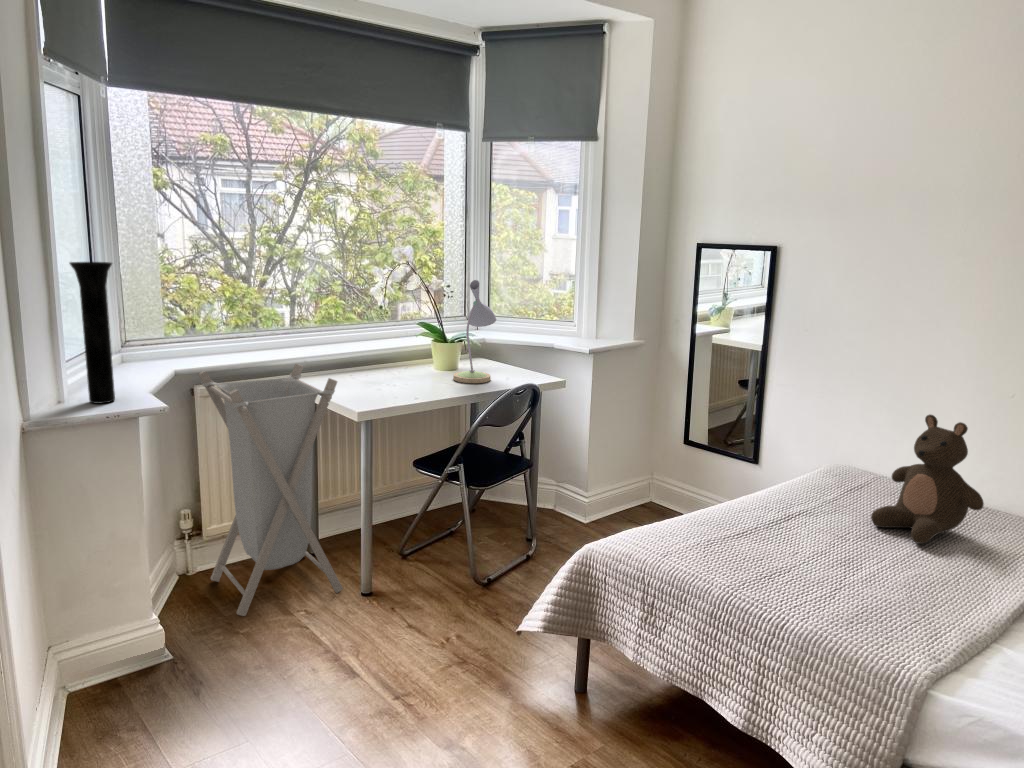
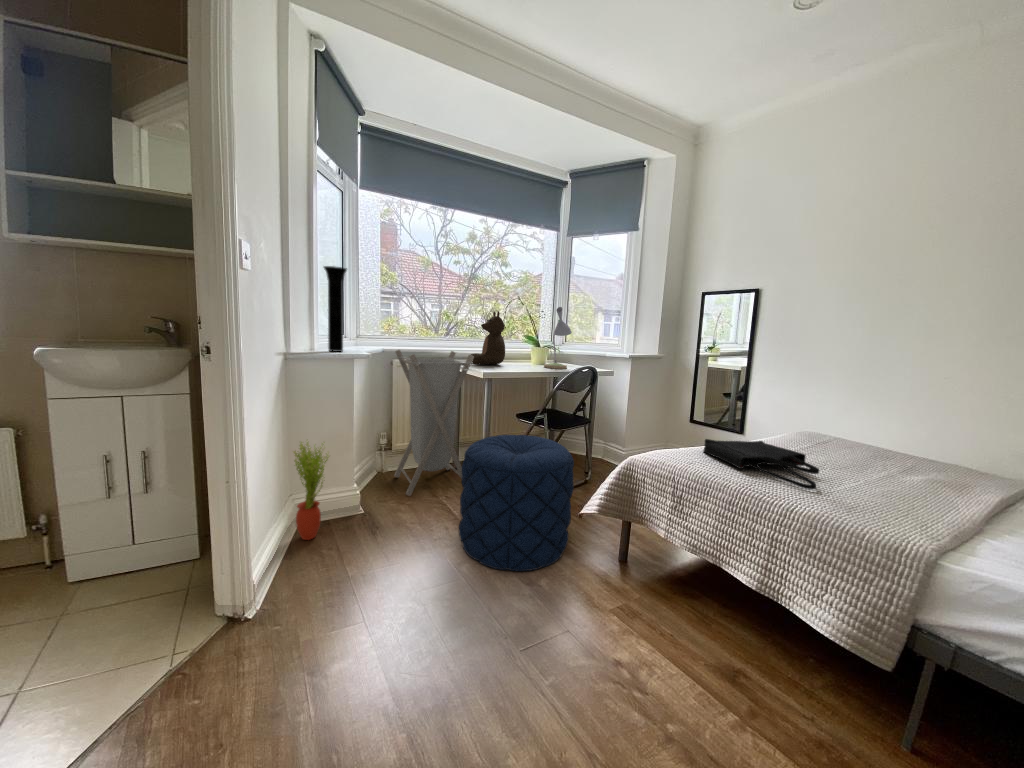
stuffed bear: present [871,415,984,544] -> present [471,311,505,365]
tote bag: none [688,508,825,590] -> present [703,439,819,489]
pouf: none [335,516,507,730] -> present [459,435,574,571]
potted plant: none [53,560,115,717] -> present [293,442,328,540]

